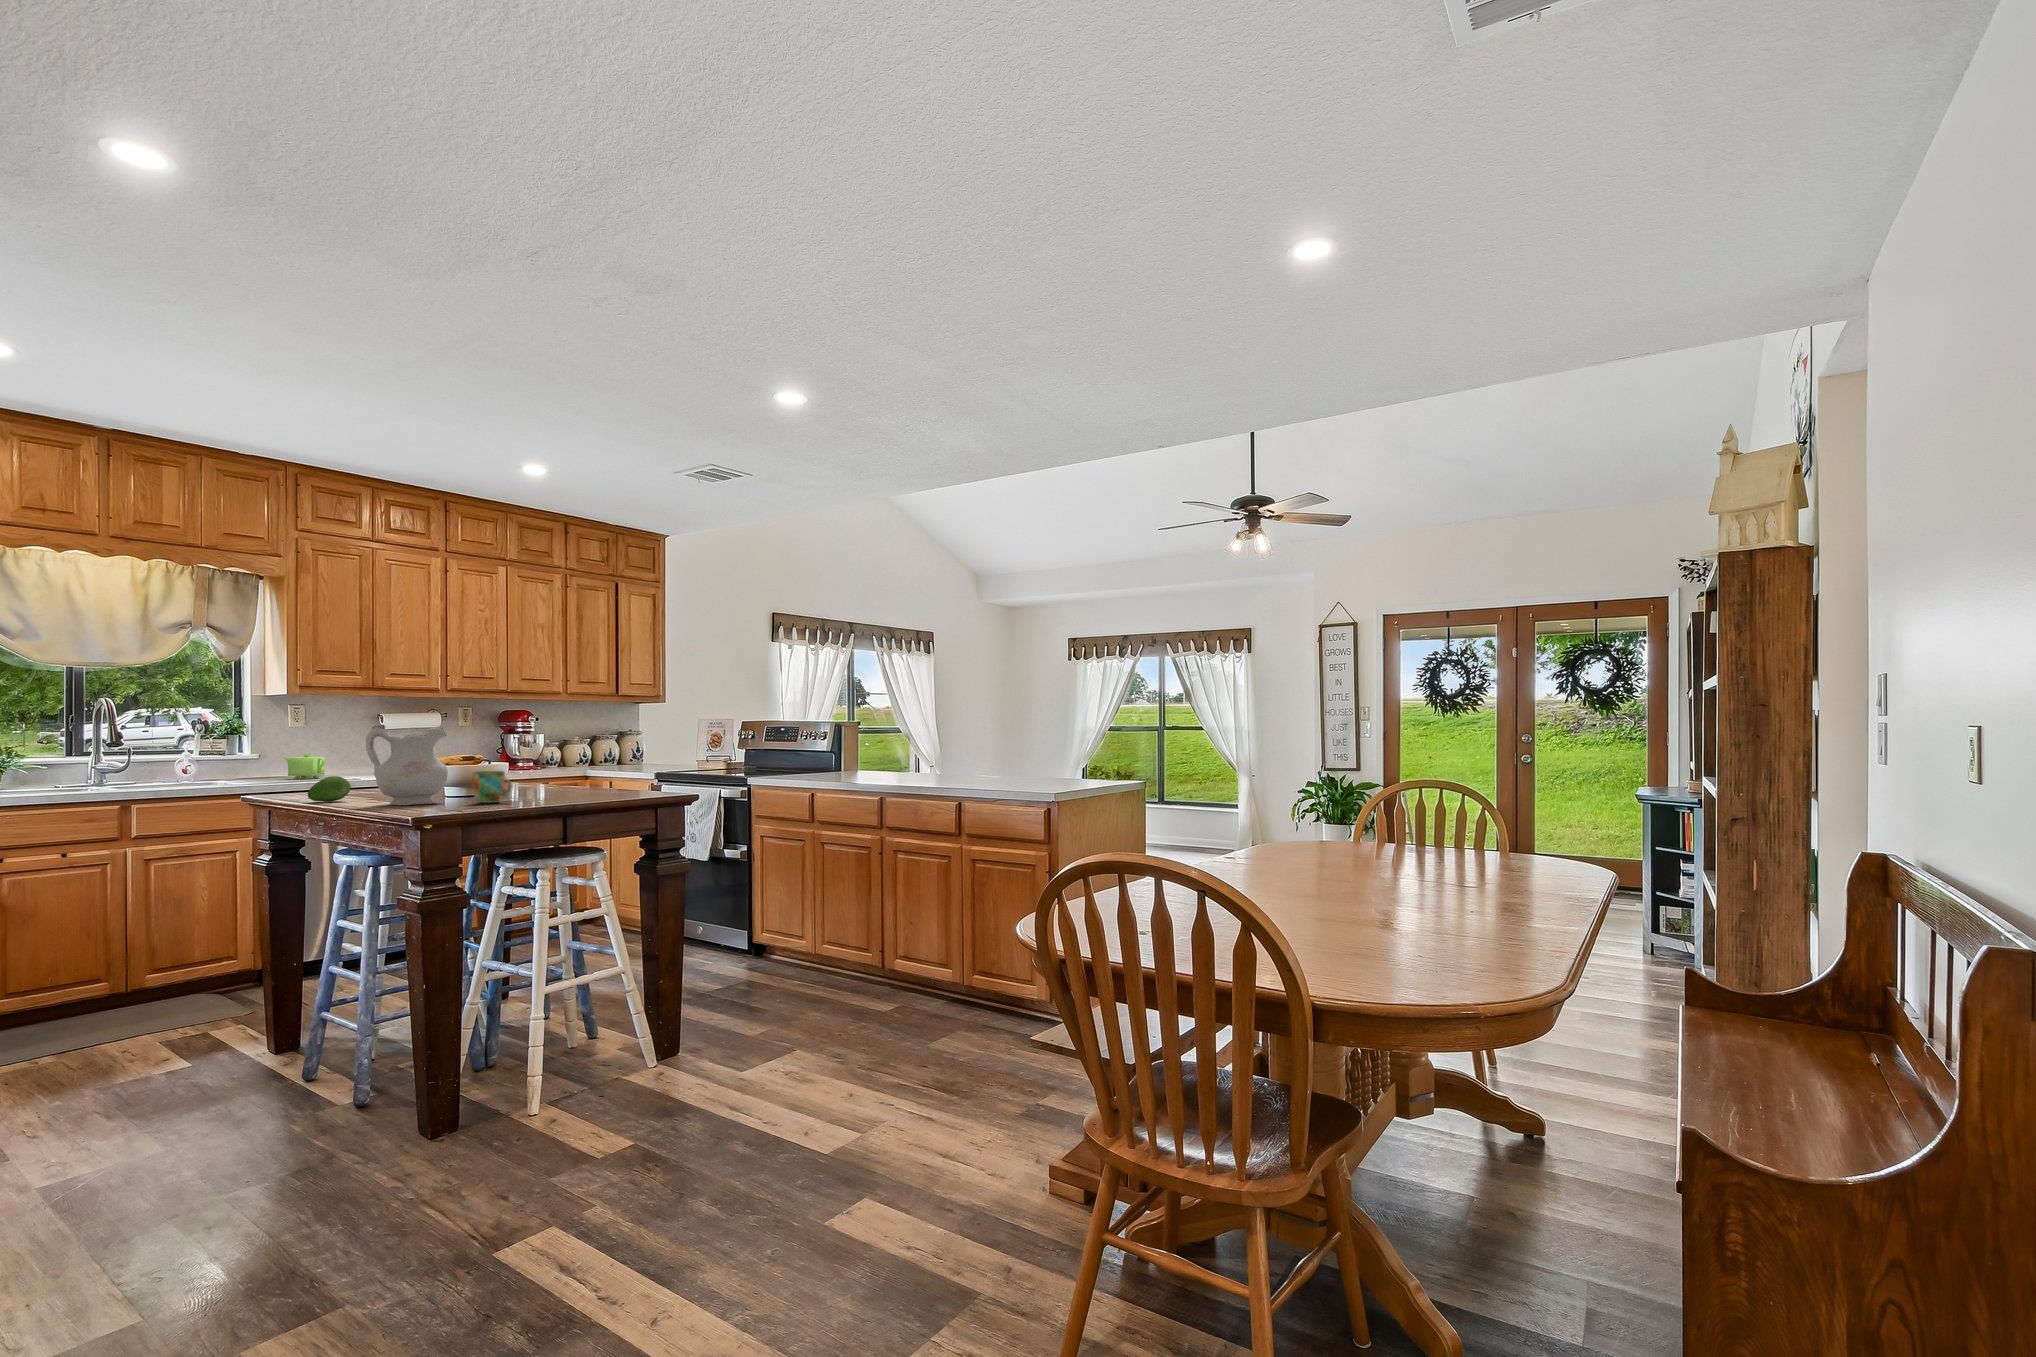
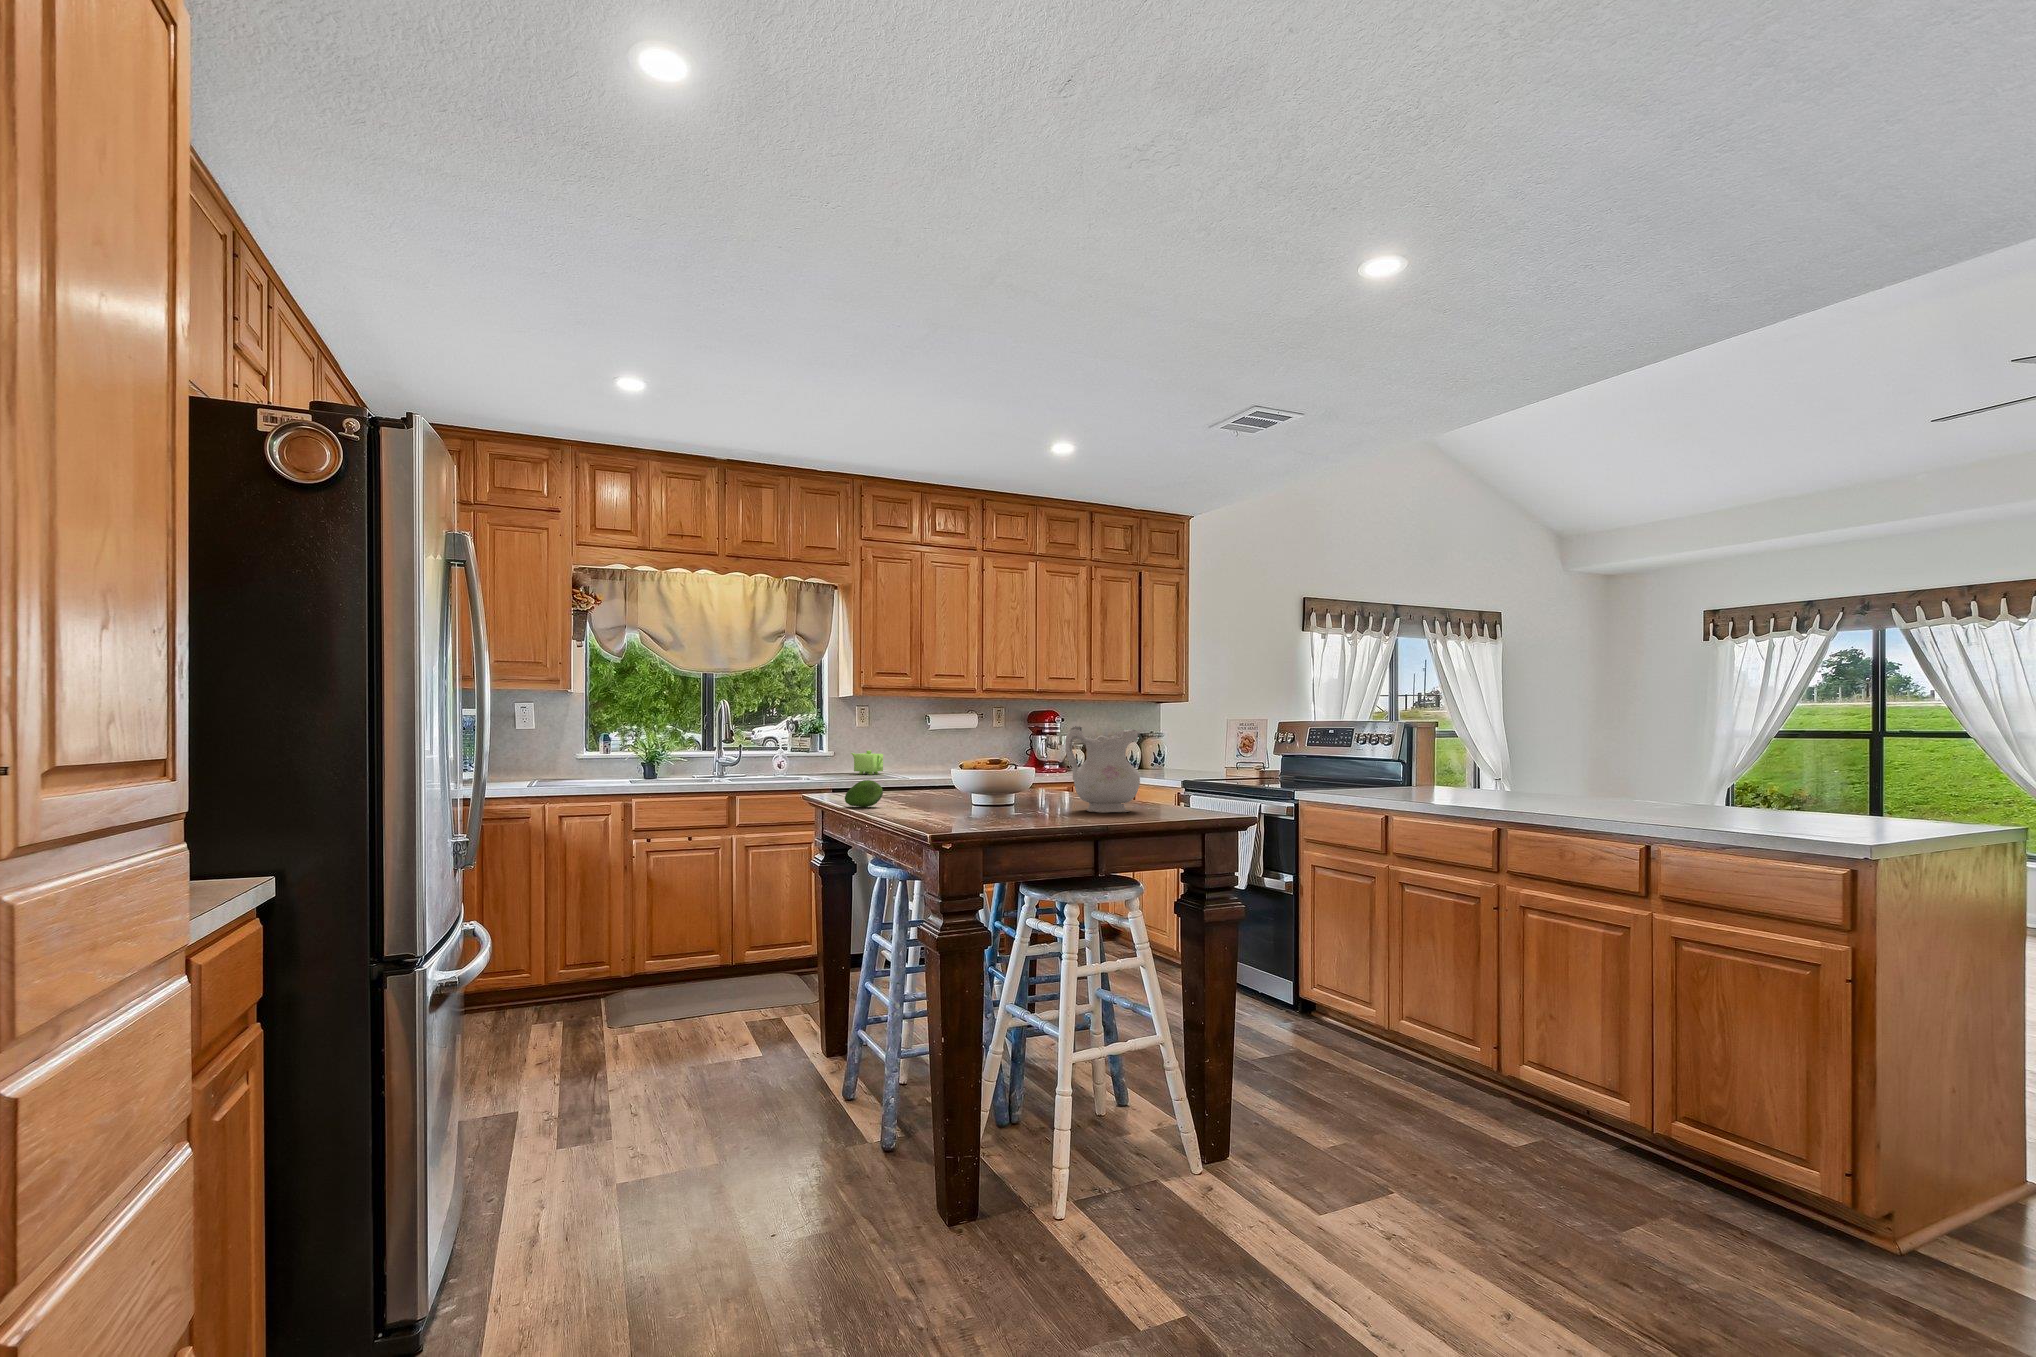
ceramic pitcher: present [366,725,448,805] -> present [1065,726,1140,813]
mug: present [472,771,512,803] -> none [994,782,1035,821]

